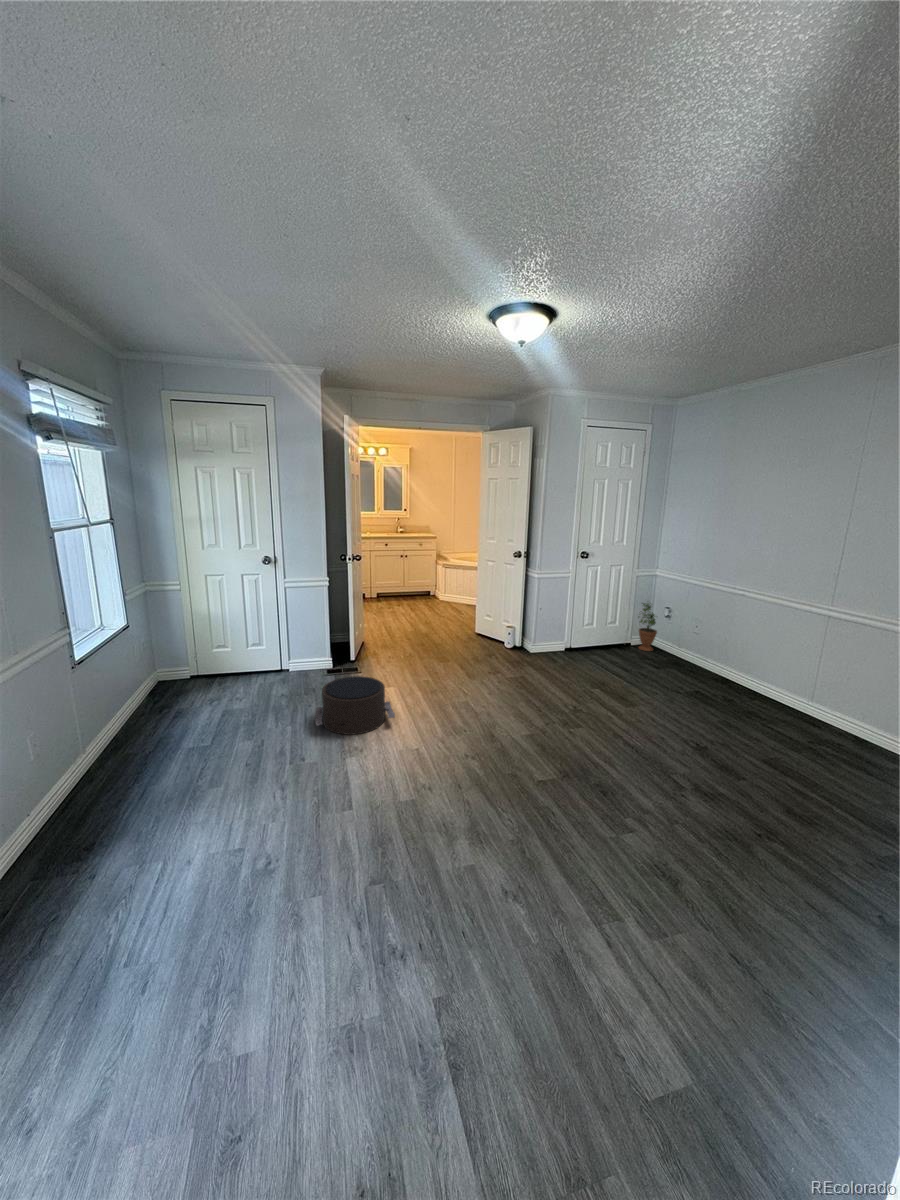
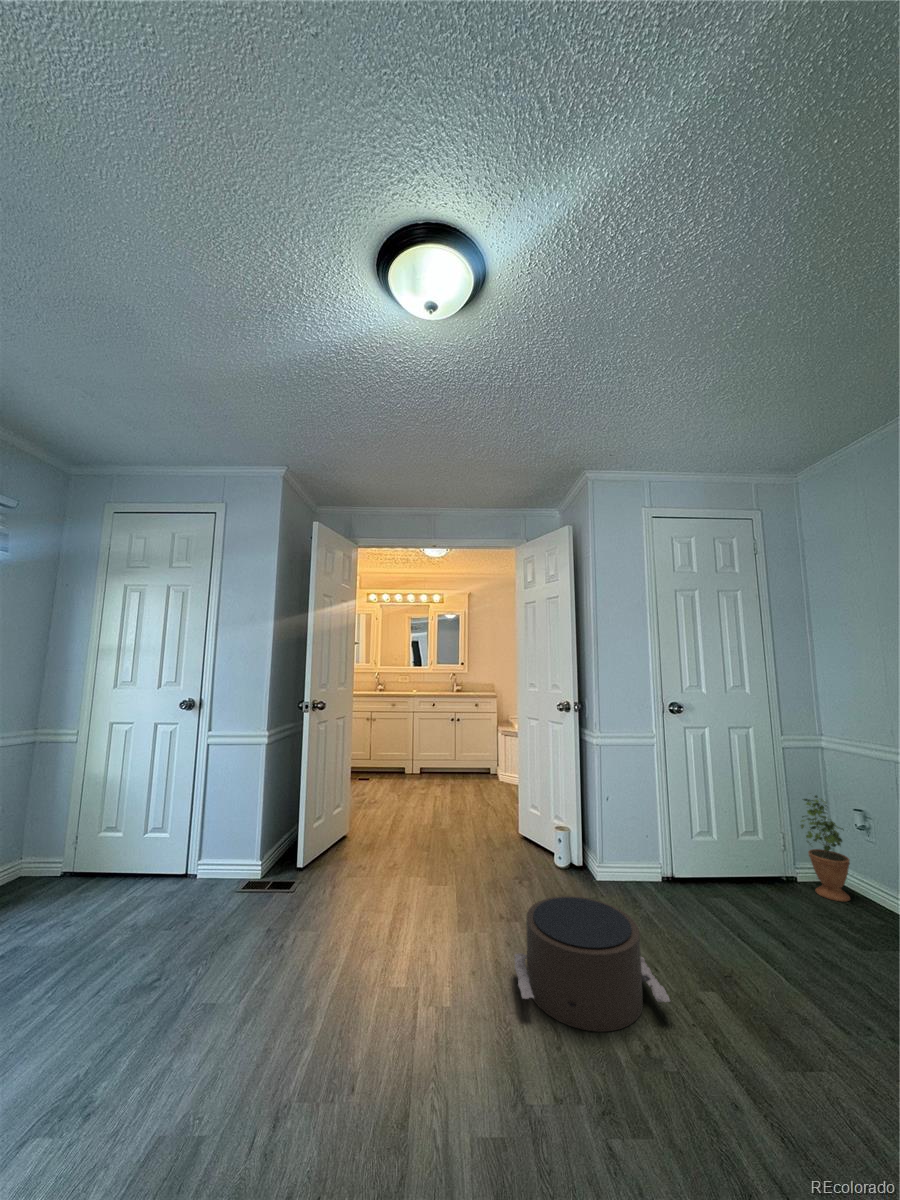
pouf: present [315,676,395,735] -> present [514,896,670,1032]

